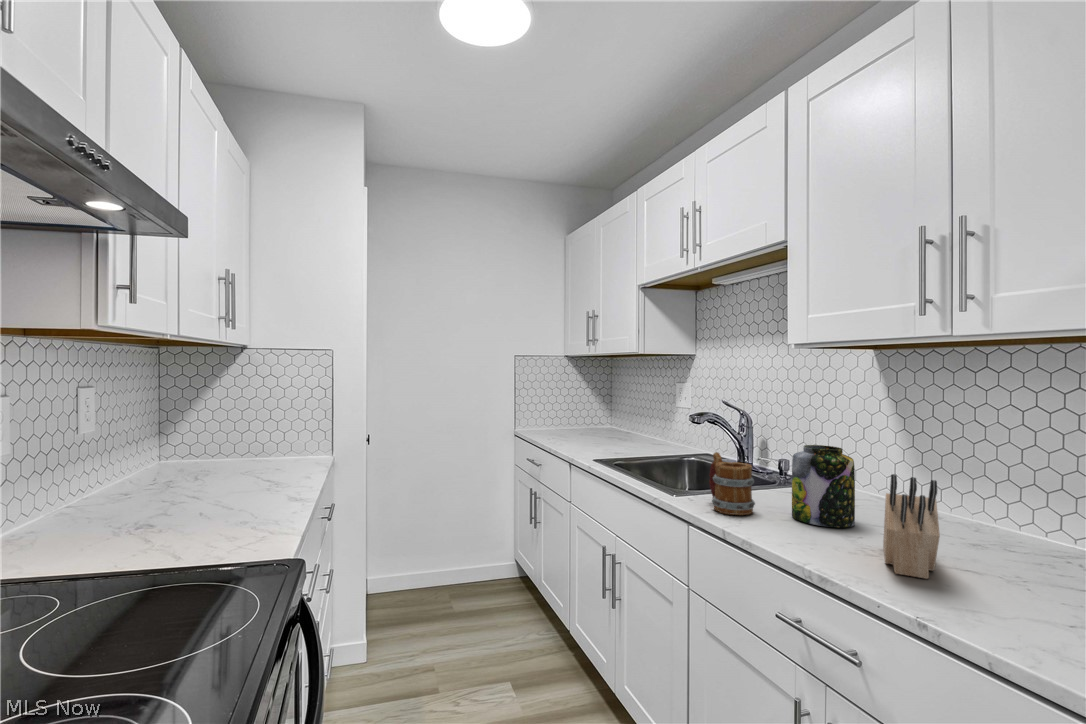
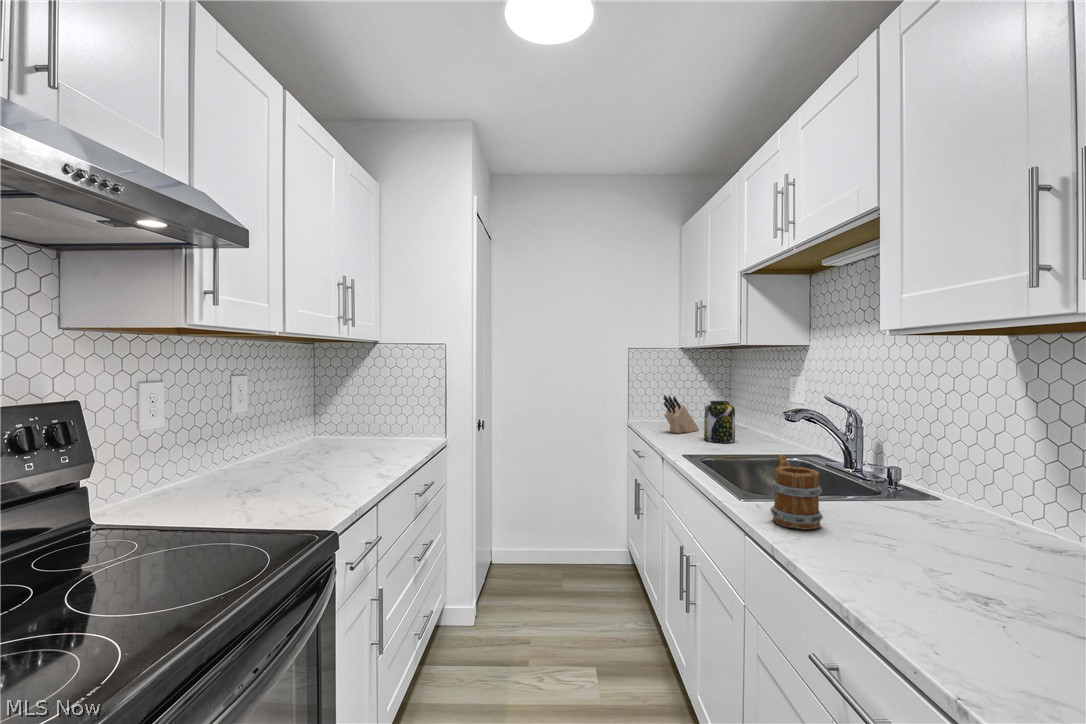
jar: present [792,445,855,527] -> present [704,401,735,443]
knife block: present [883,474,940,579] -> present [663,395,699,433]

